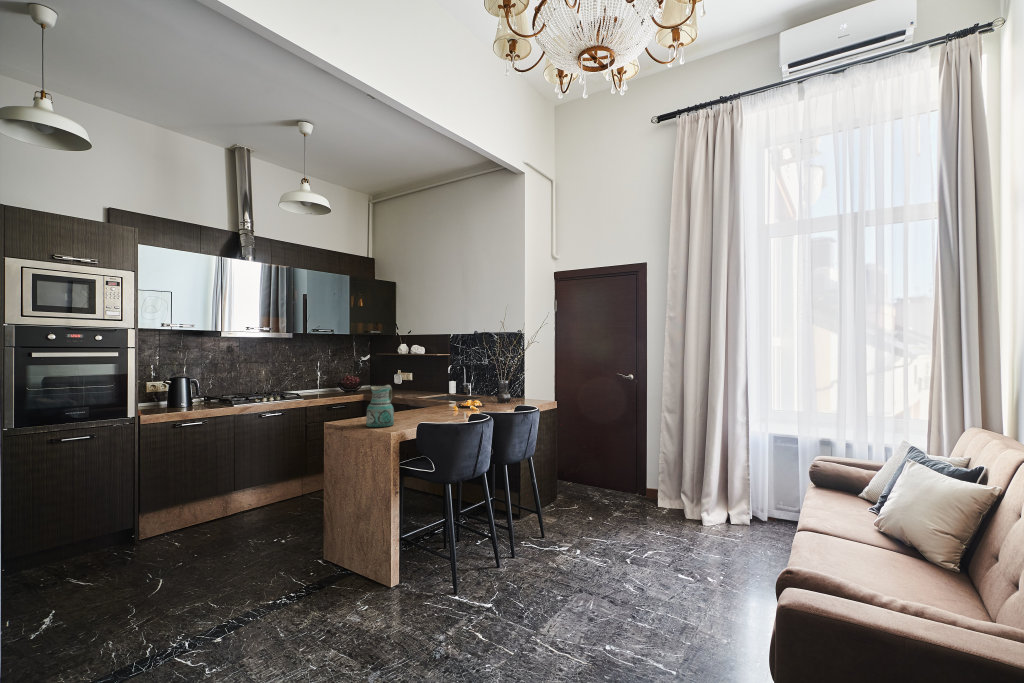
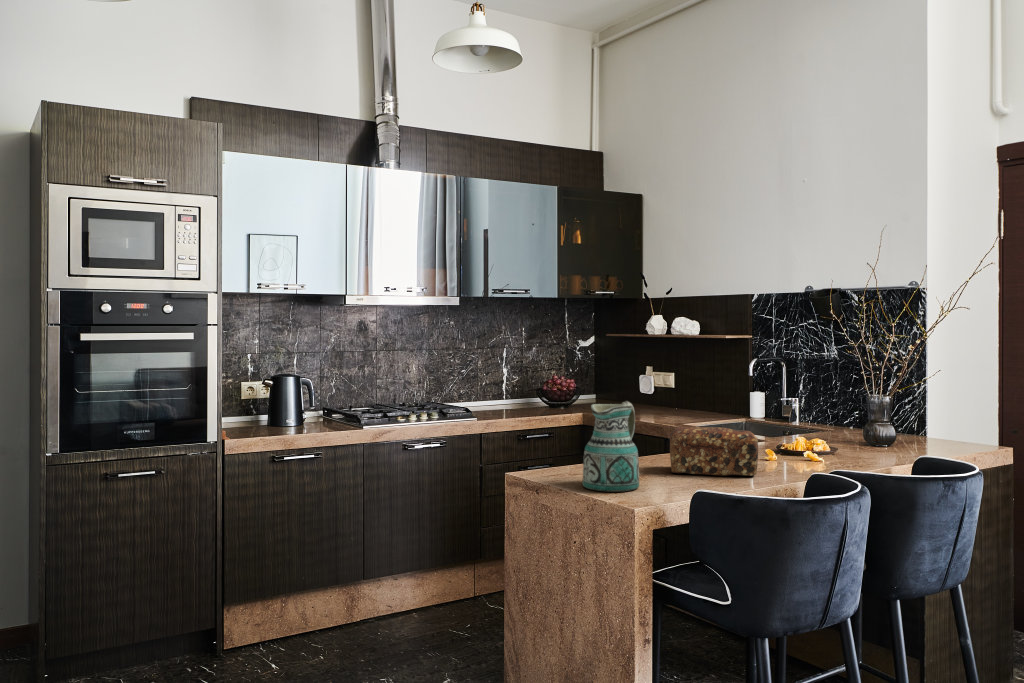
bread loaf: none [409,396,449,418] -> present [670,427,758,476]

